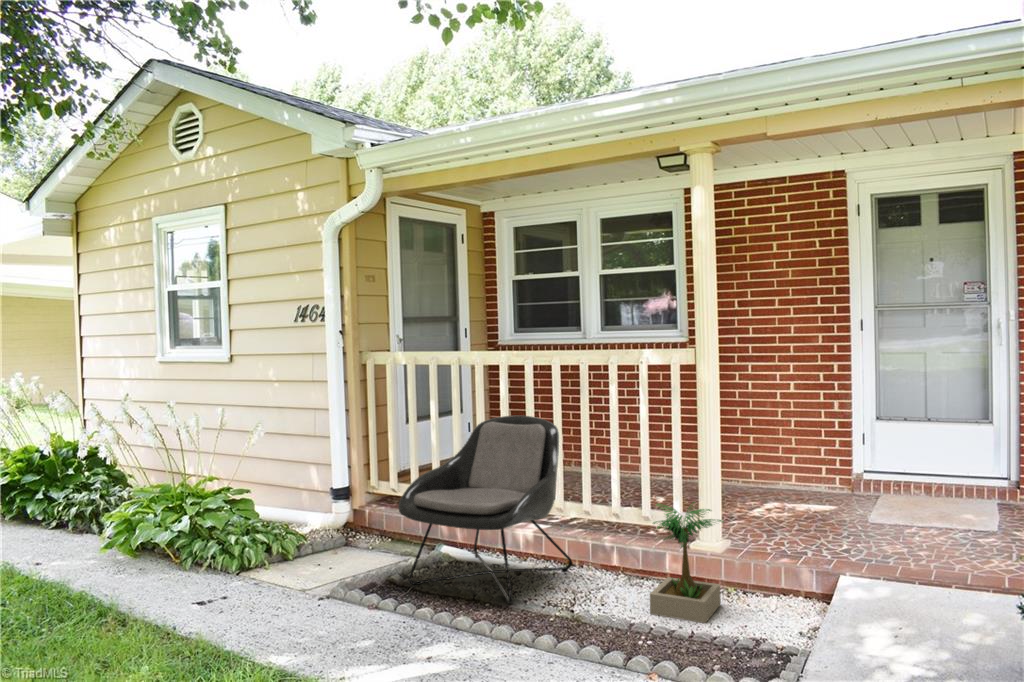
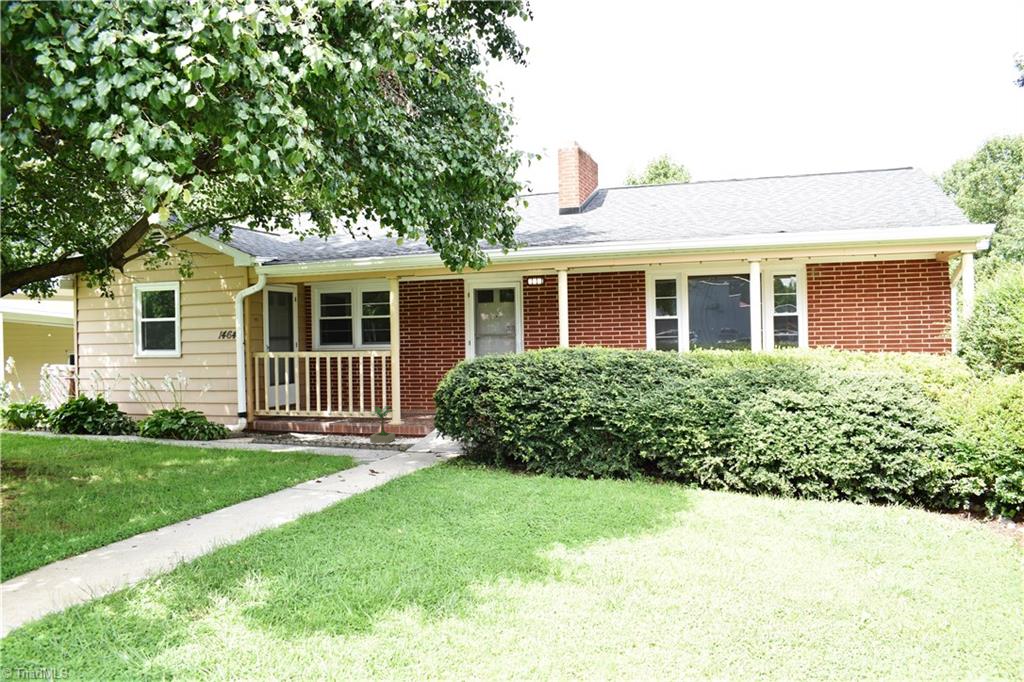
lounge chair: present [398,415,572,604] -> none [276,378,345,444]

